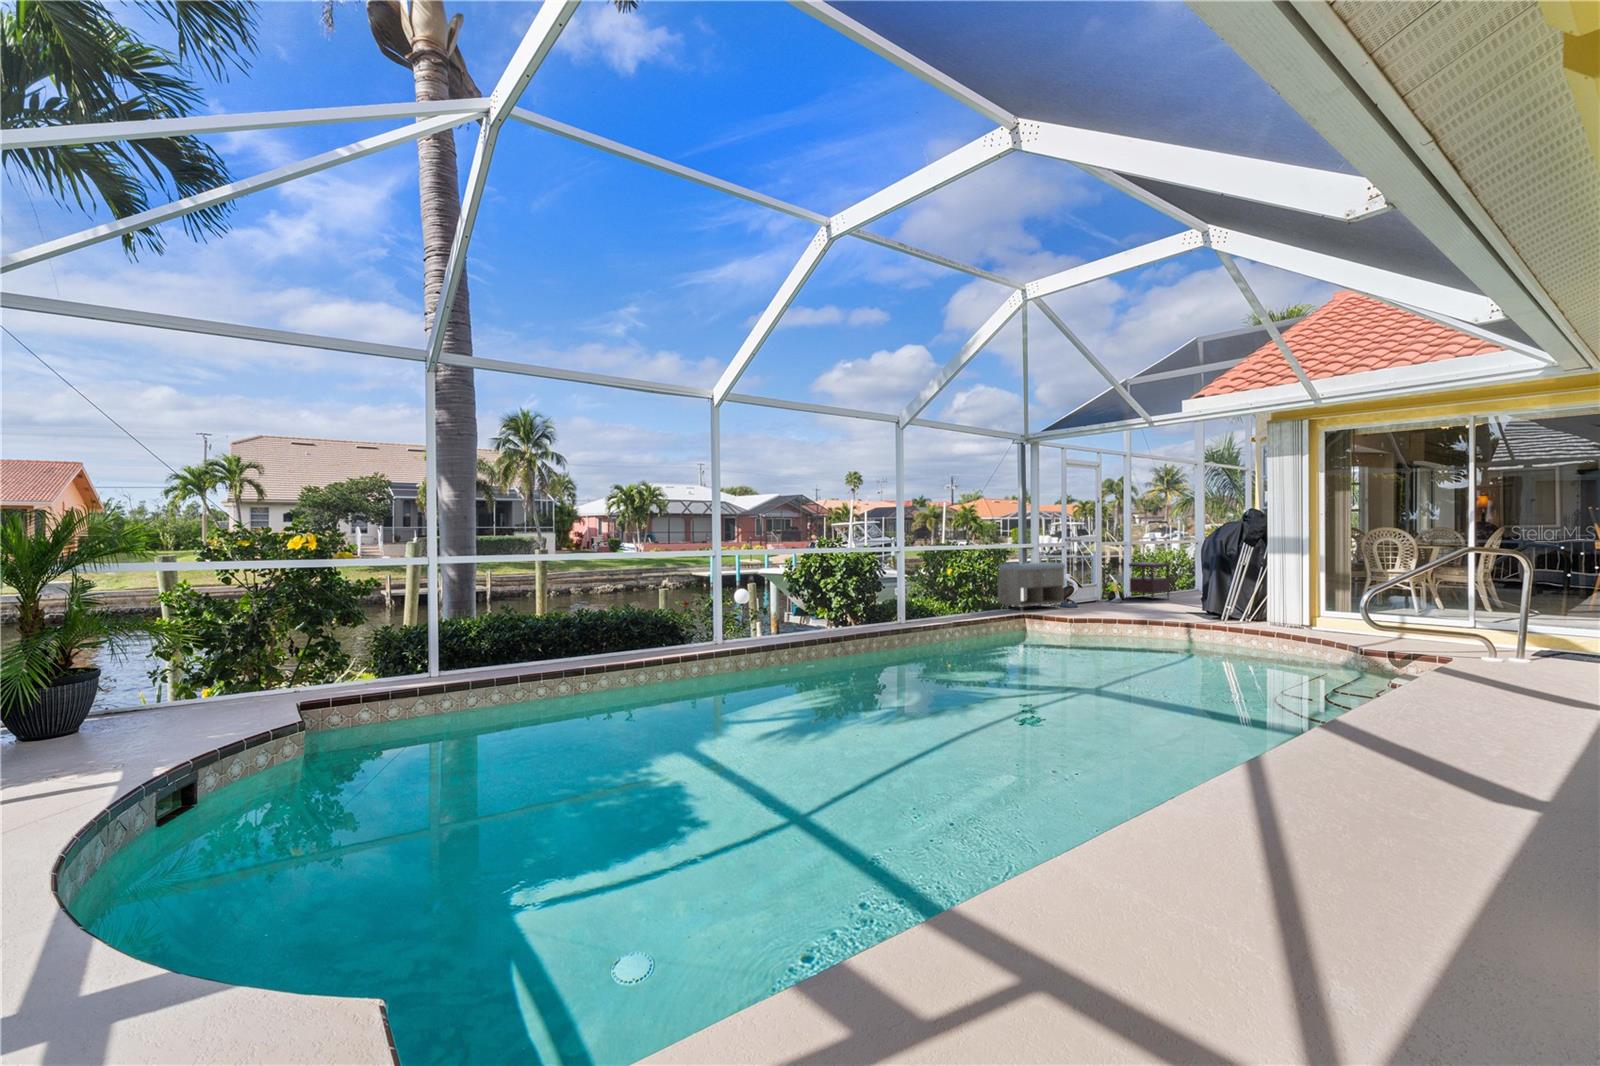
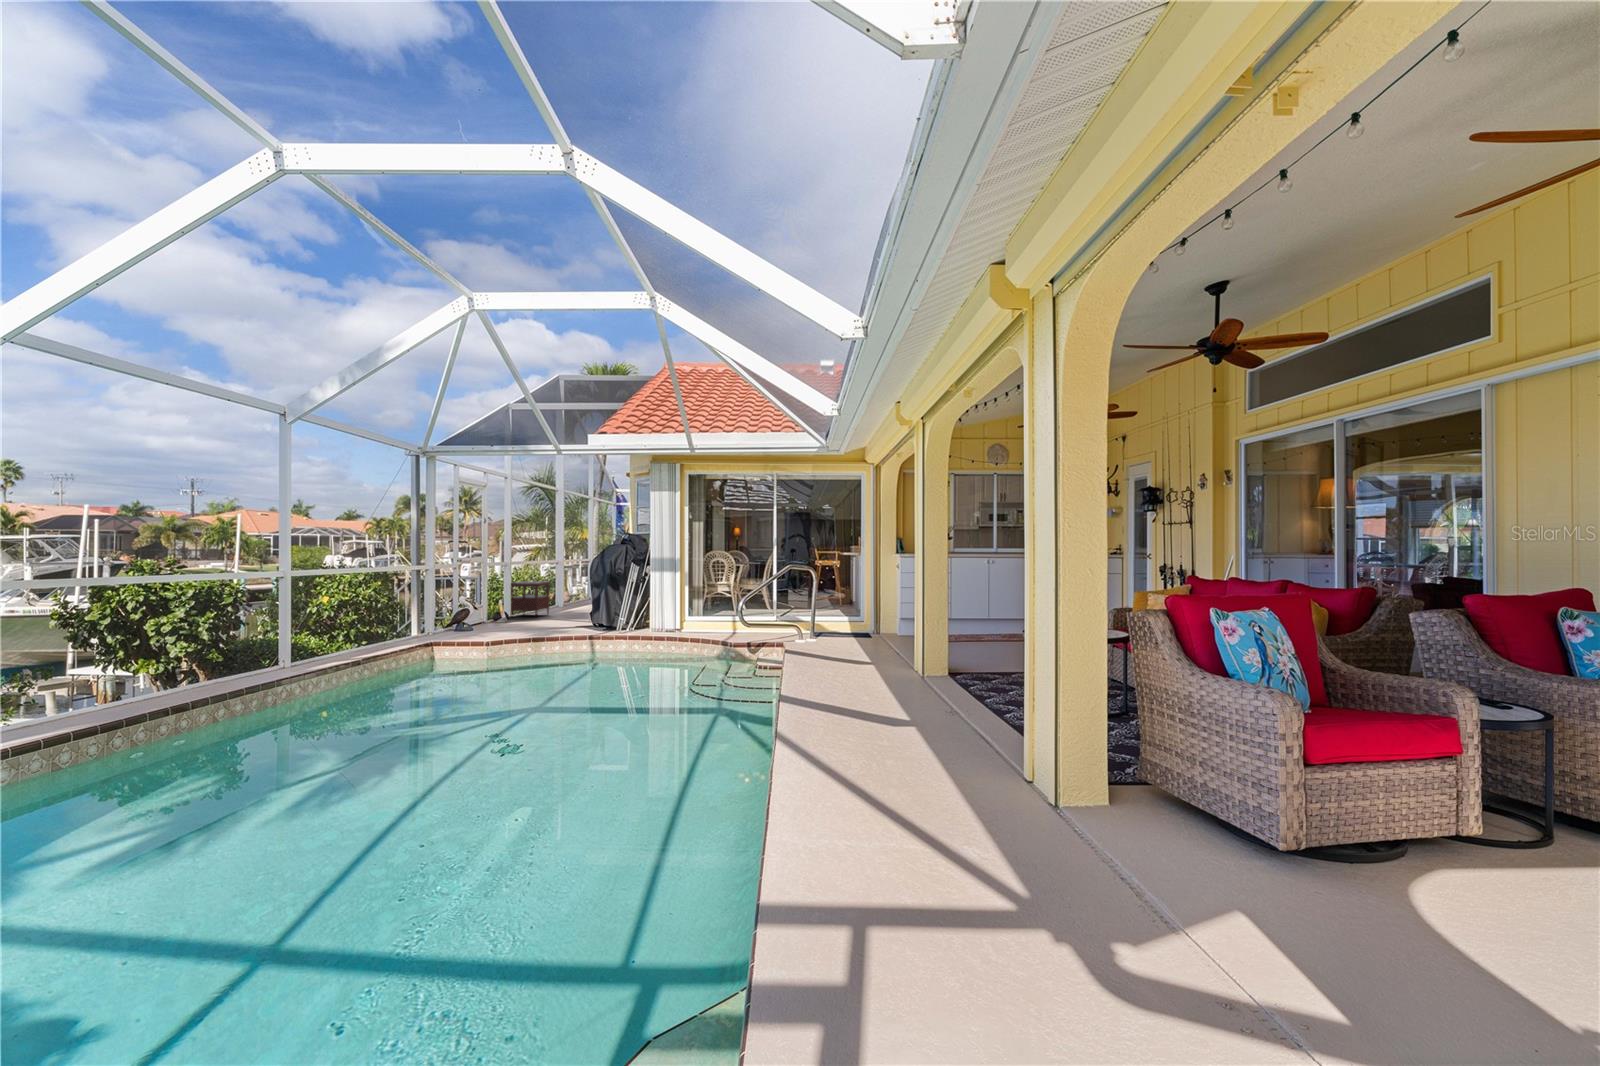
storage bench: present [997,562,1065,610] -> none [389,584,465,638]

